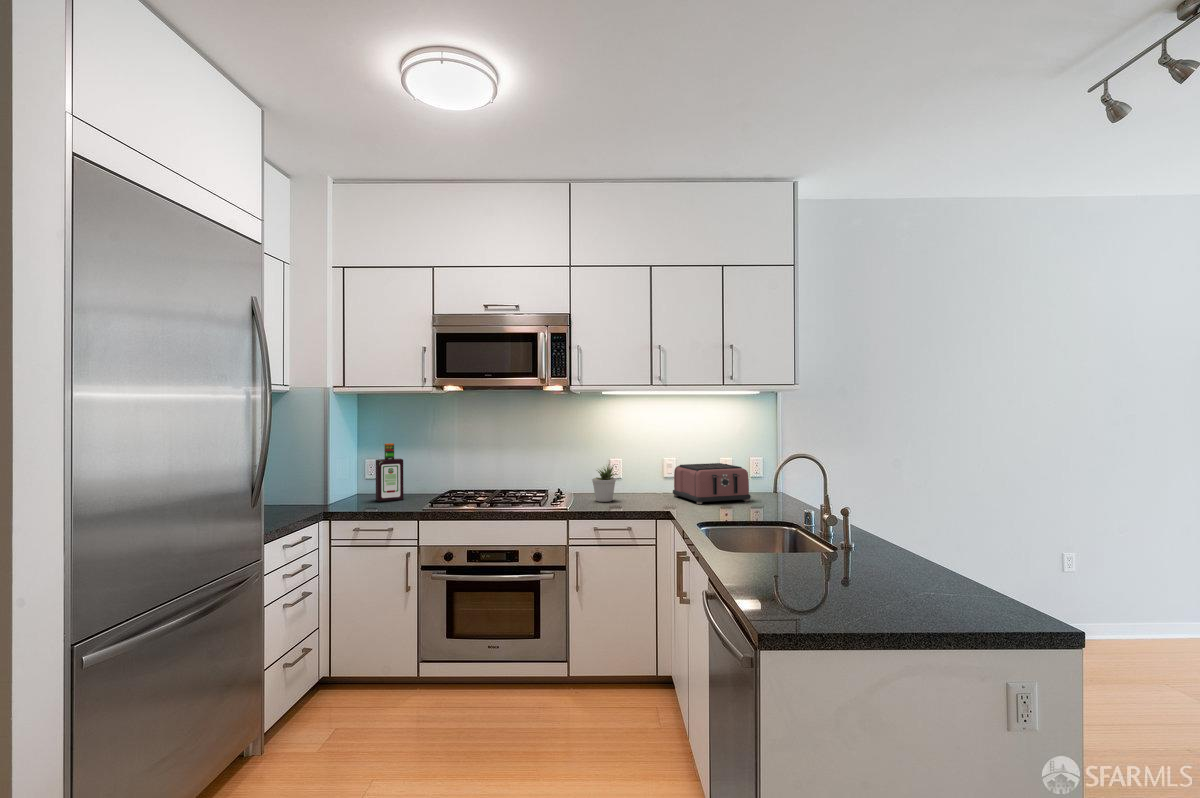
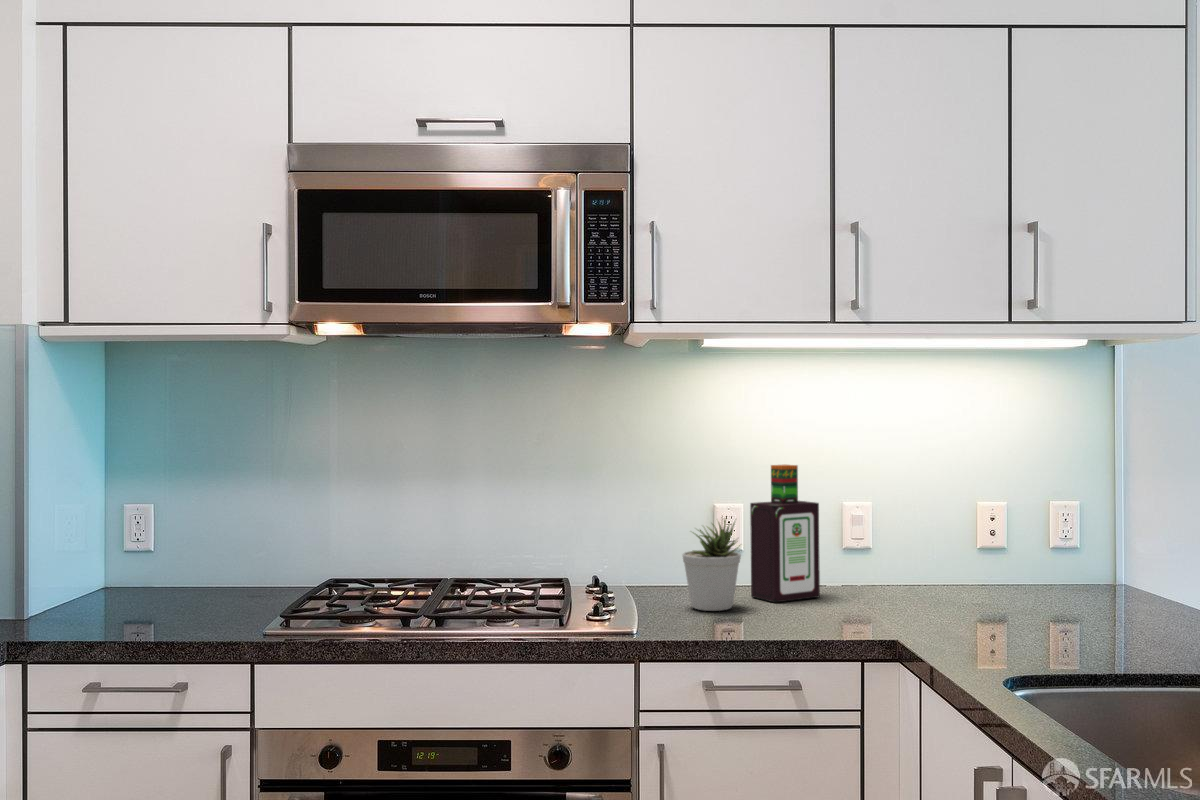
bottle: present [376,443,404,502] -> present [750,465,820,603]
toaster: present [673,463,751,504] -> none [870,514,1076,619]

